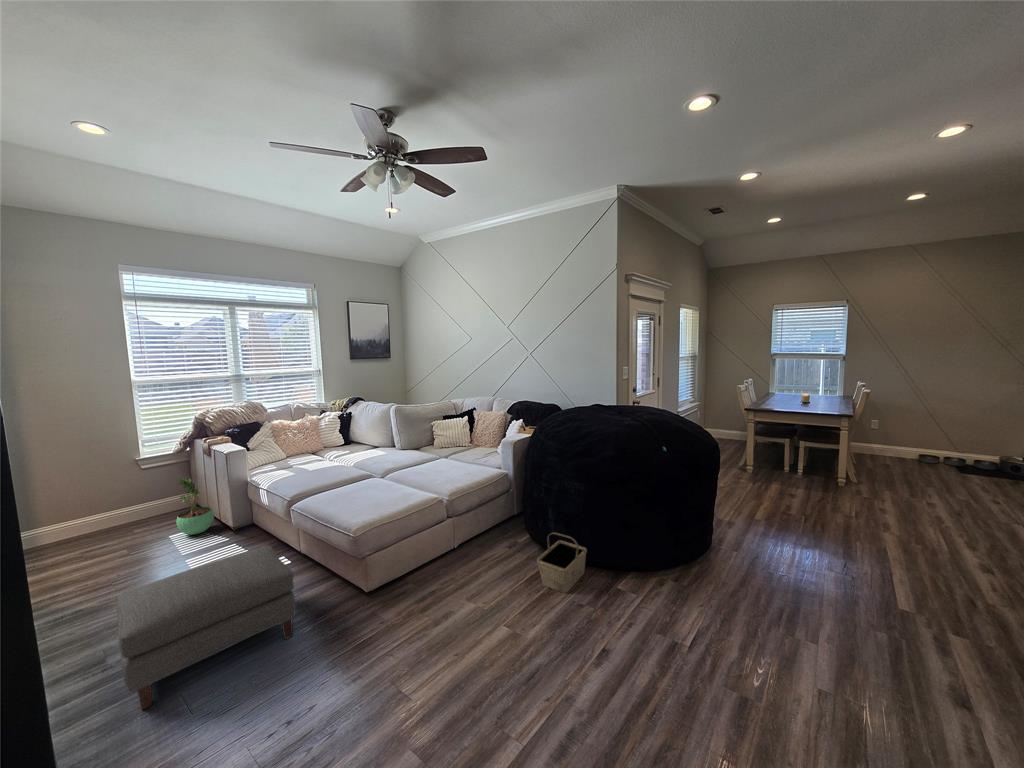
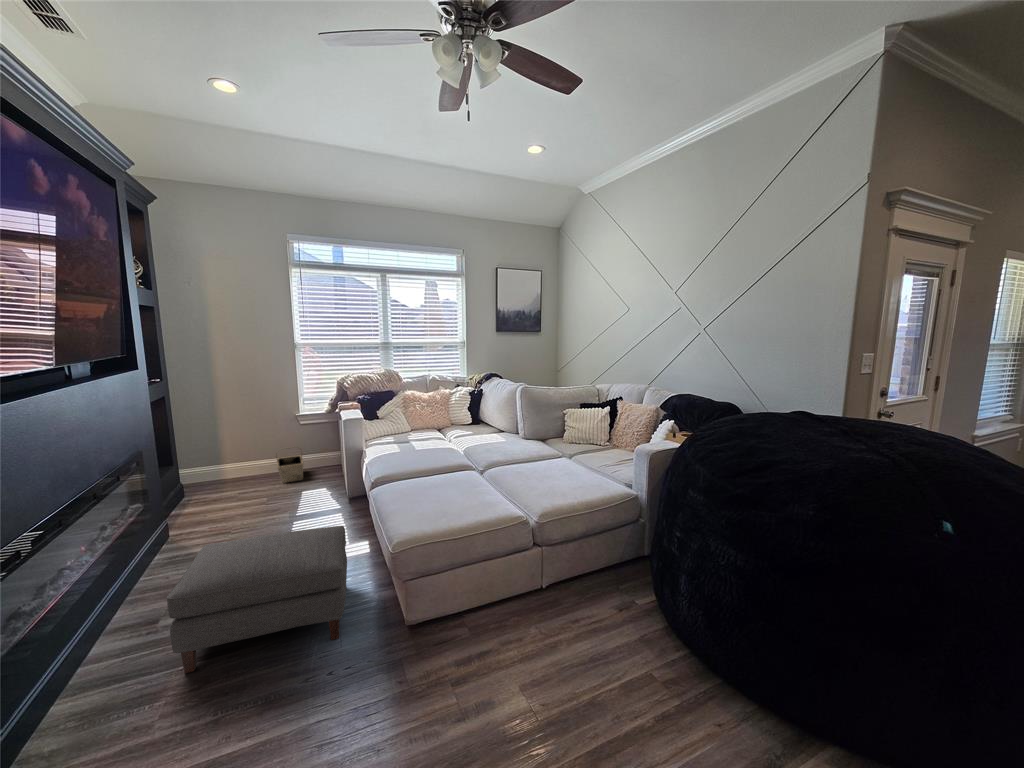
potted plant: present [176,478,214,535] -> none [312,437,343,493]
basket: present [537,533,587,593] -> present [277,447,303,483]

